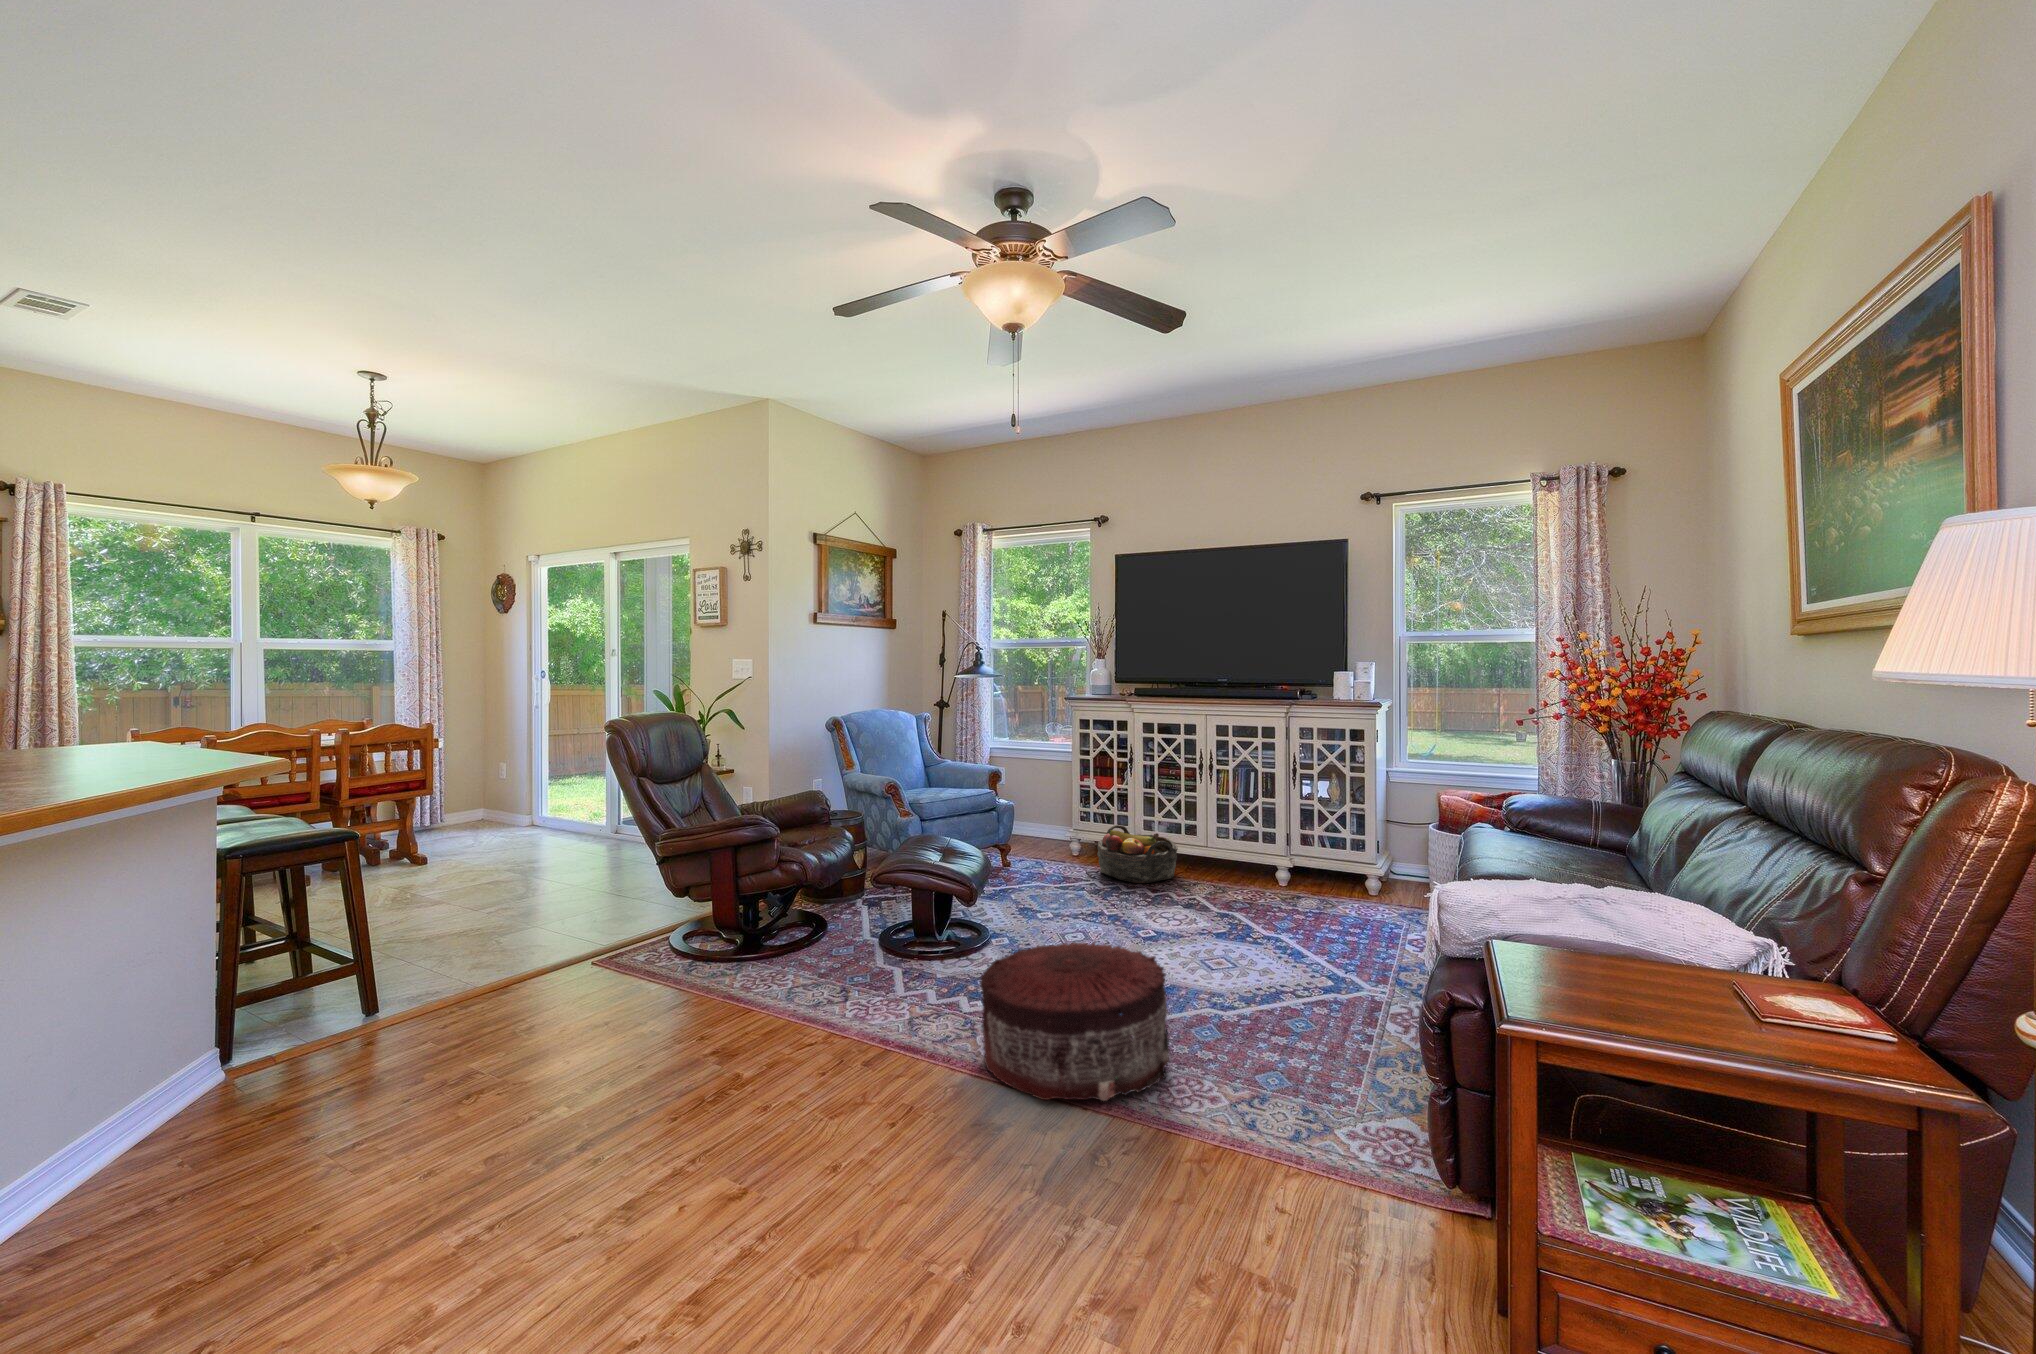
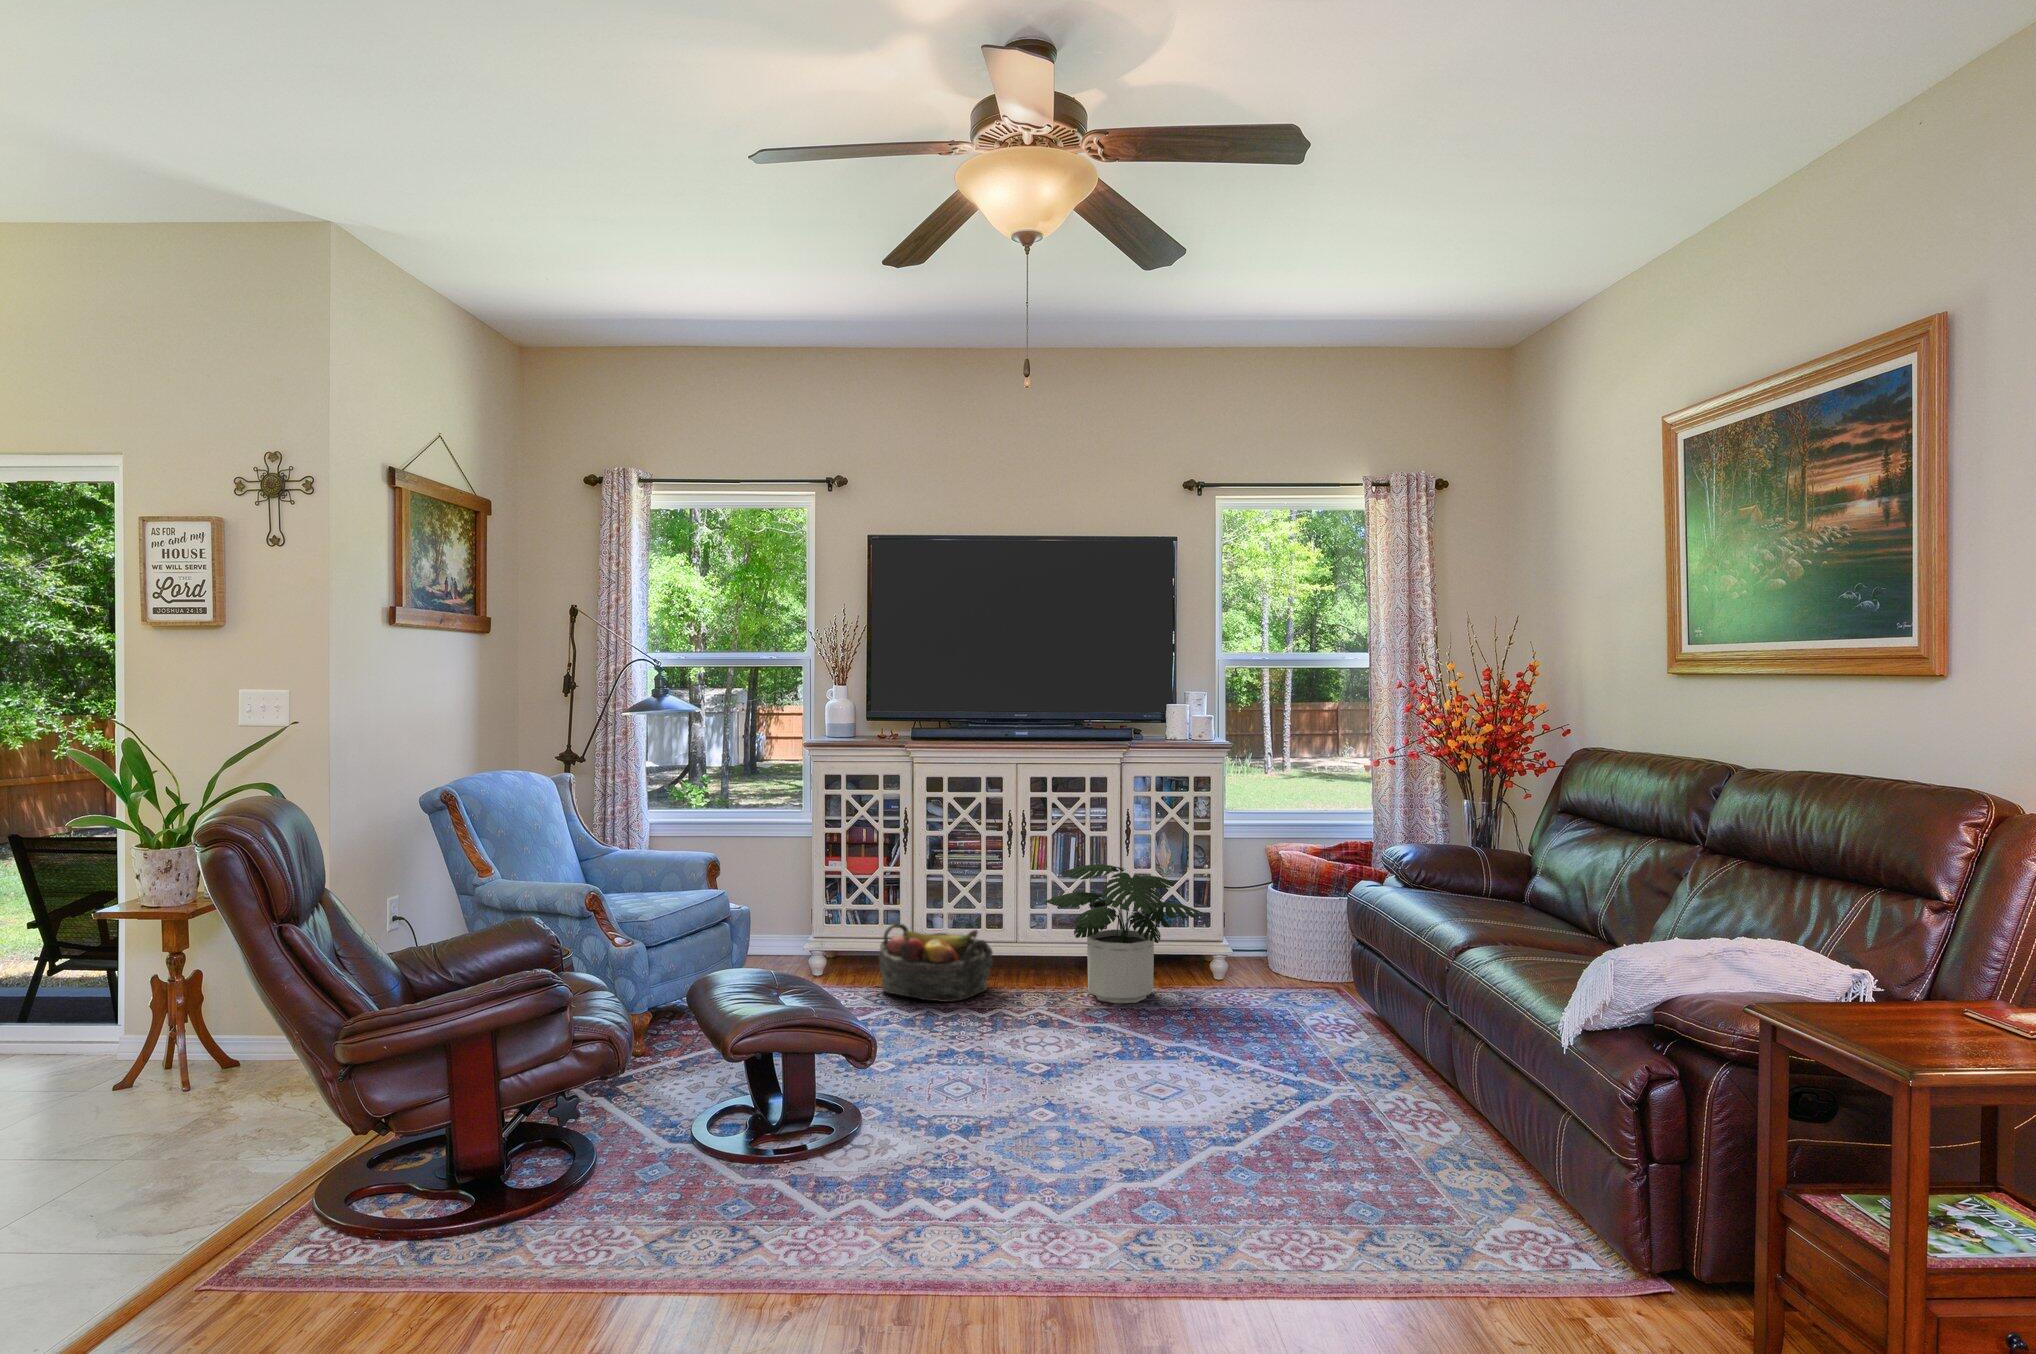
potted plant: none [1214,793,1332,900] -> present [1045,864,1207,1003]
pouf: present [980,942,1170,1101] -> none [998,1080,1265,1298]

